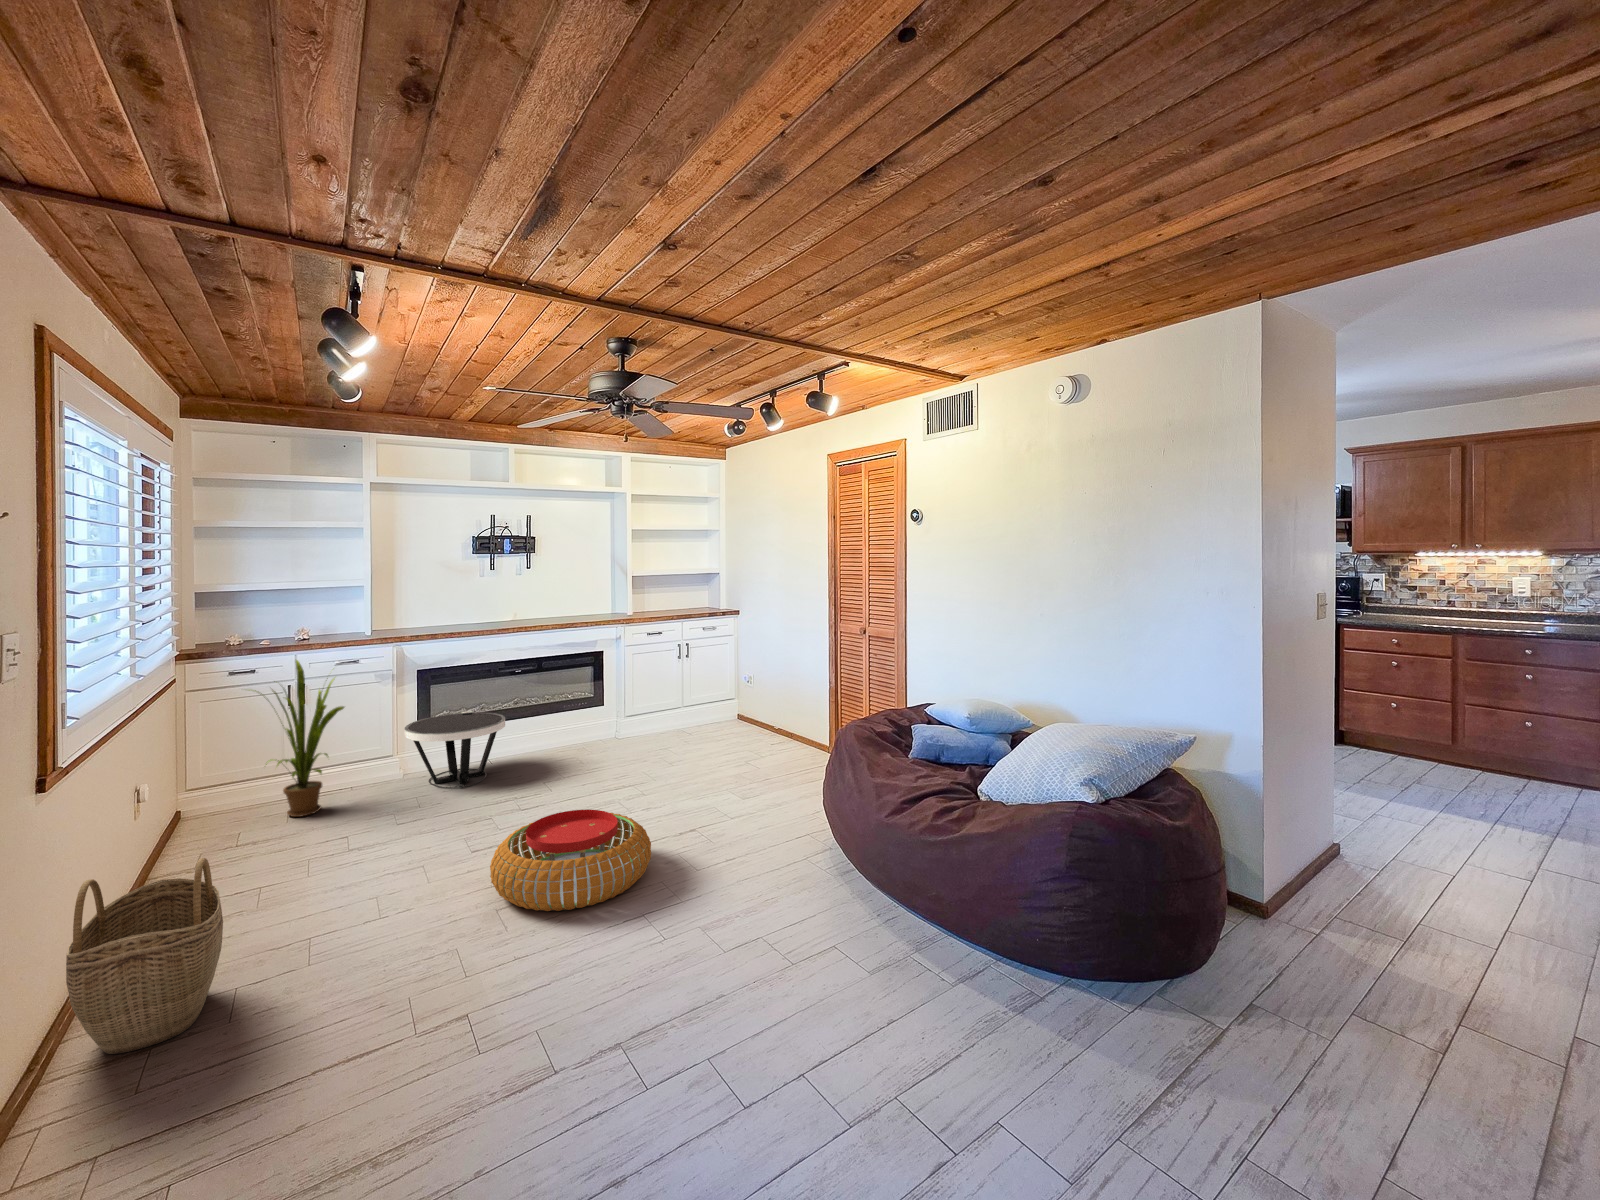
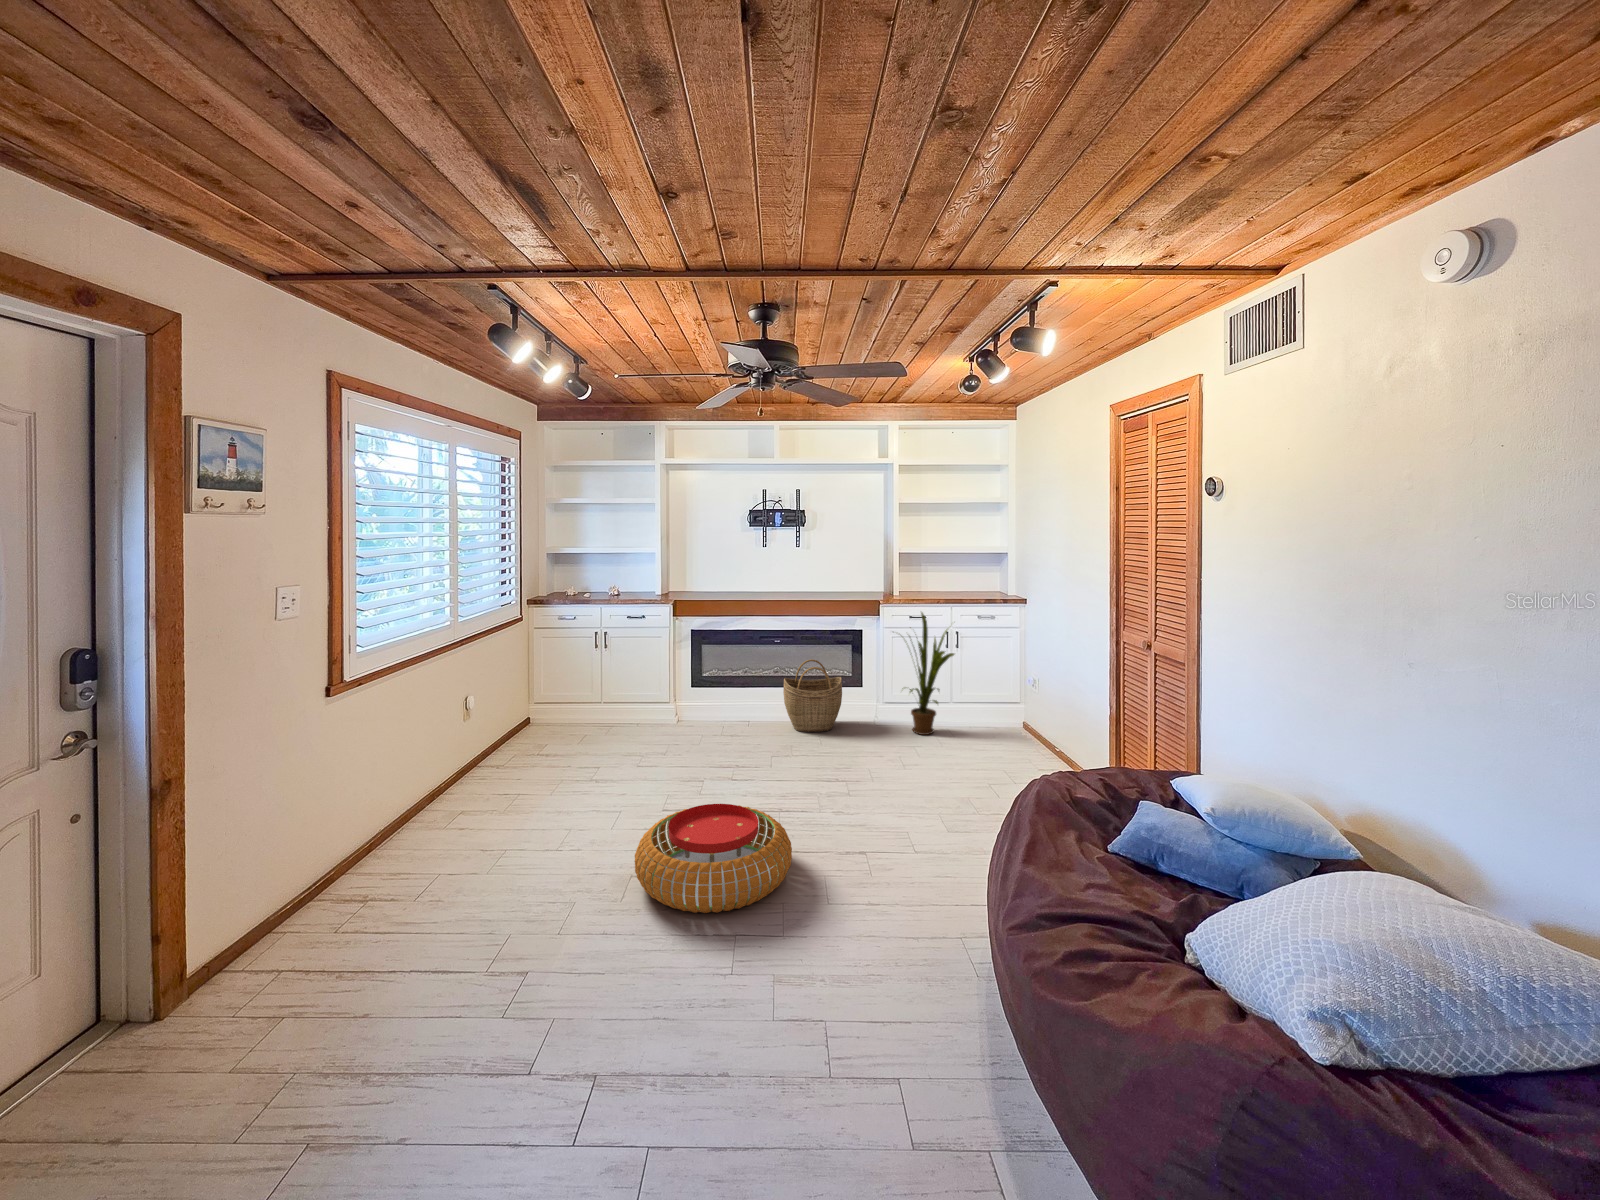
house plant: present [249,660,344,817] -> present [910,613,954,735]
side table: present [405,711,505,788] -> none [668,676,752,748]
woven basket: present [66,858,223,1054] -> present [783,659,842,732]

